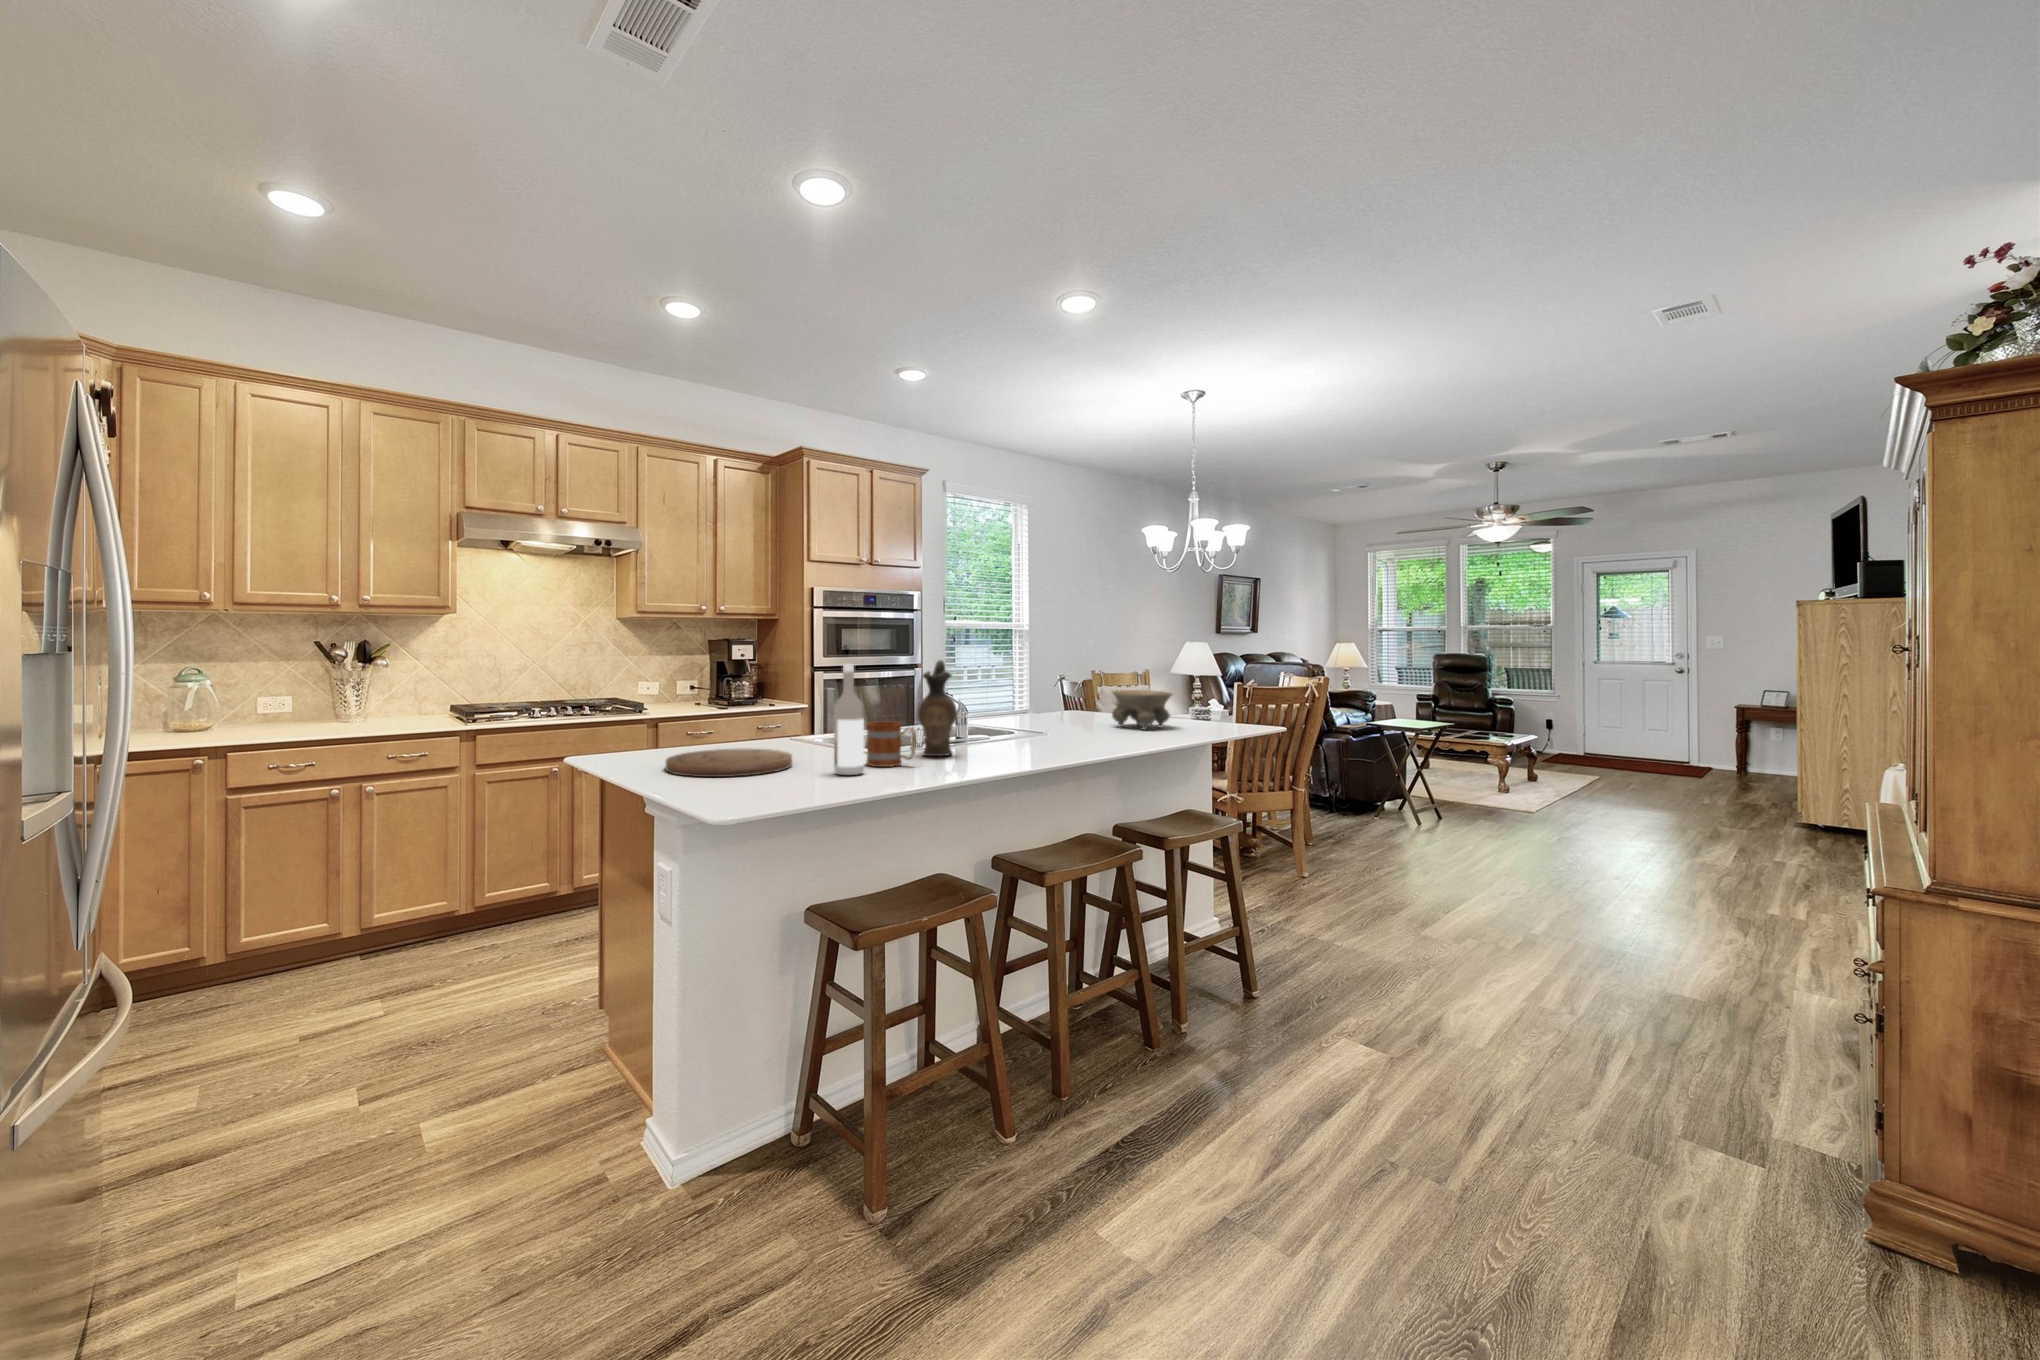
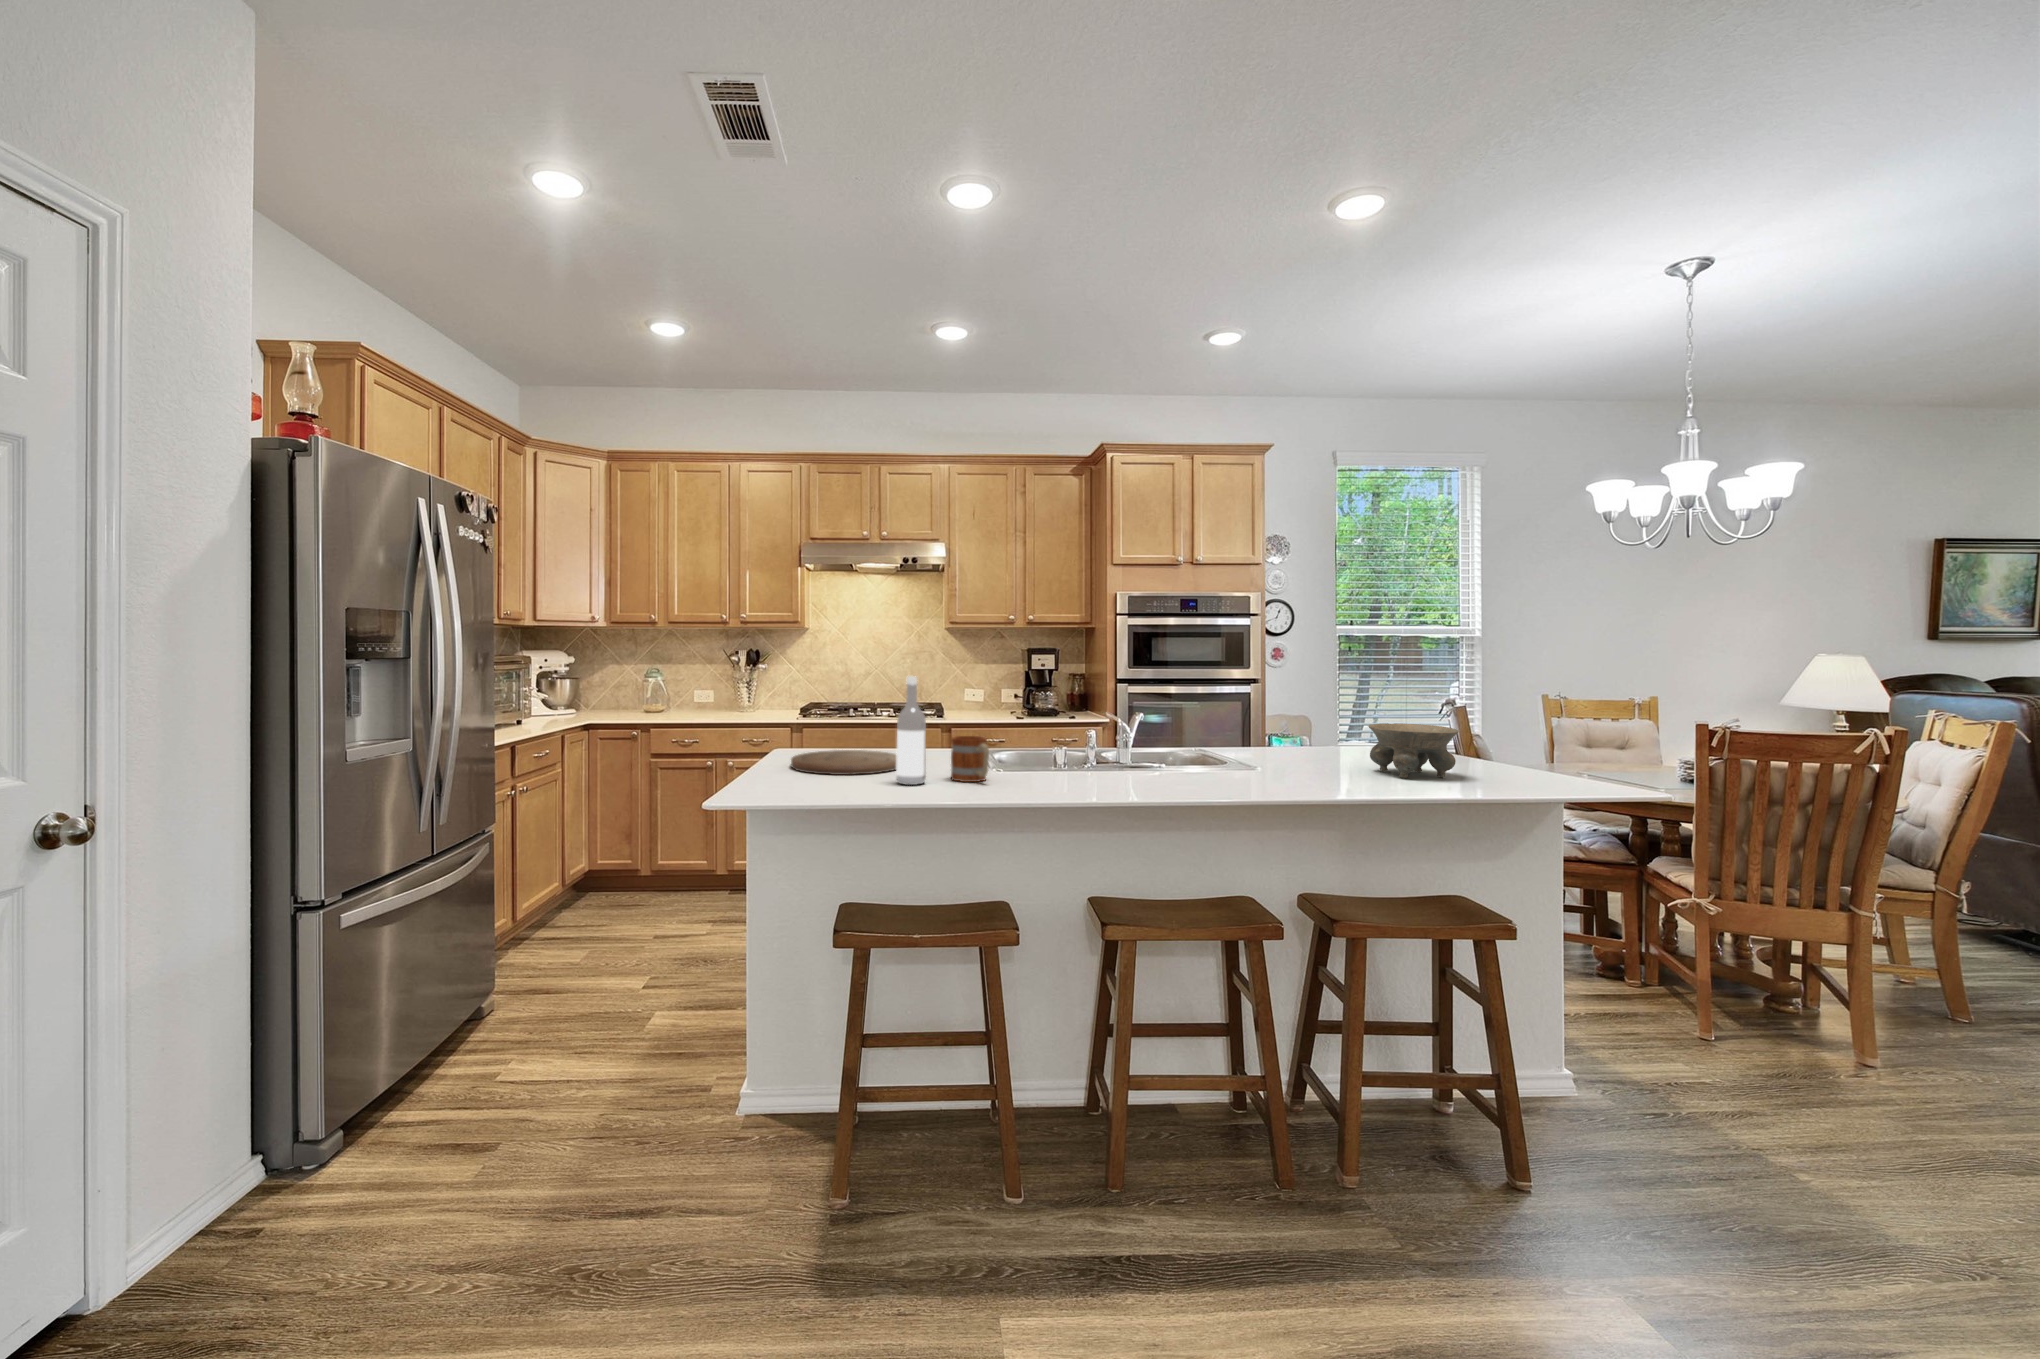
ceramic pitcher: present [918,660,957,756] -> none [1023,676,1068,778]

